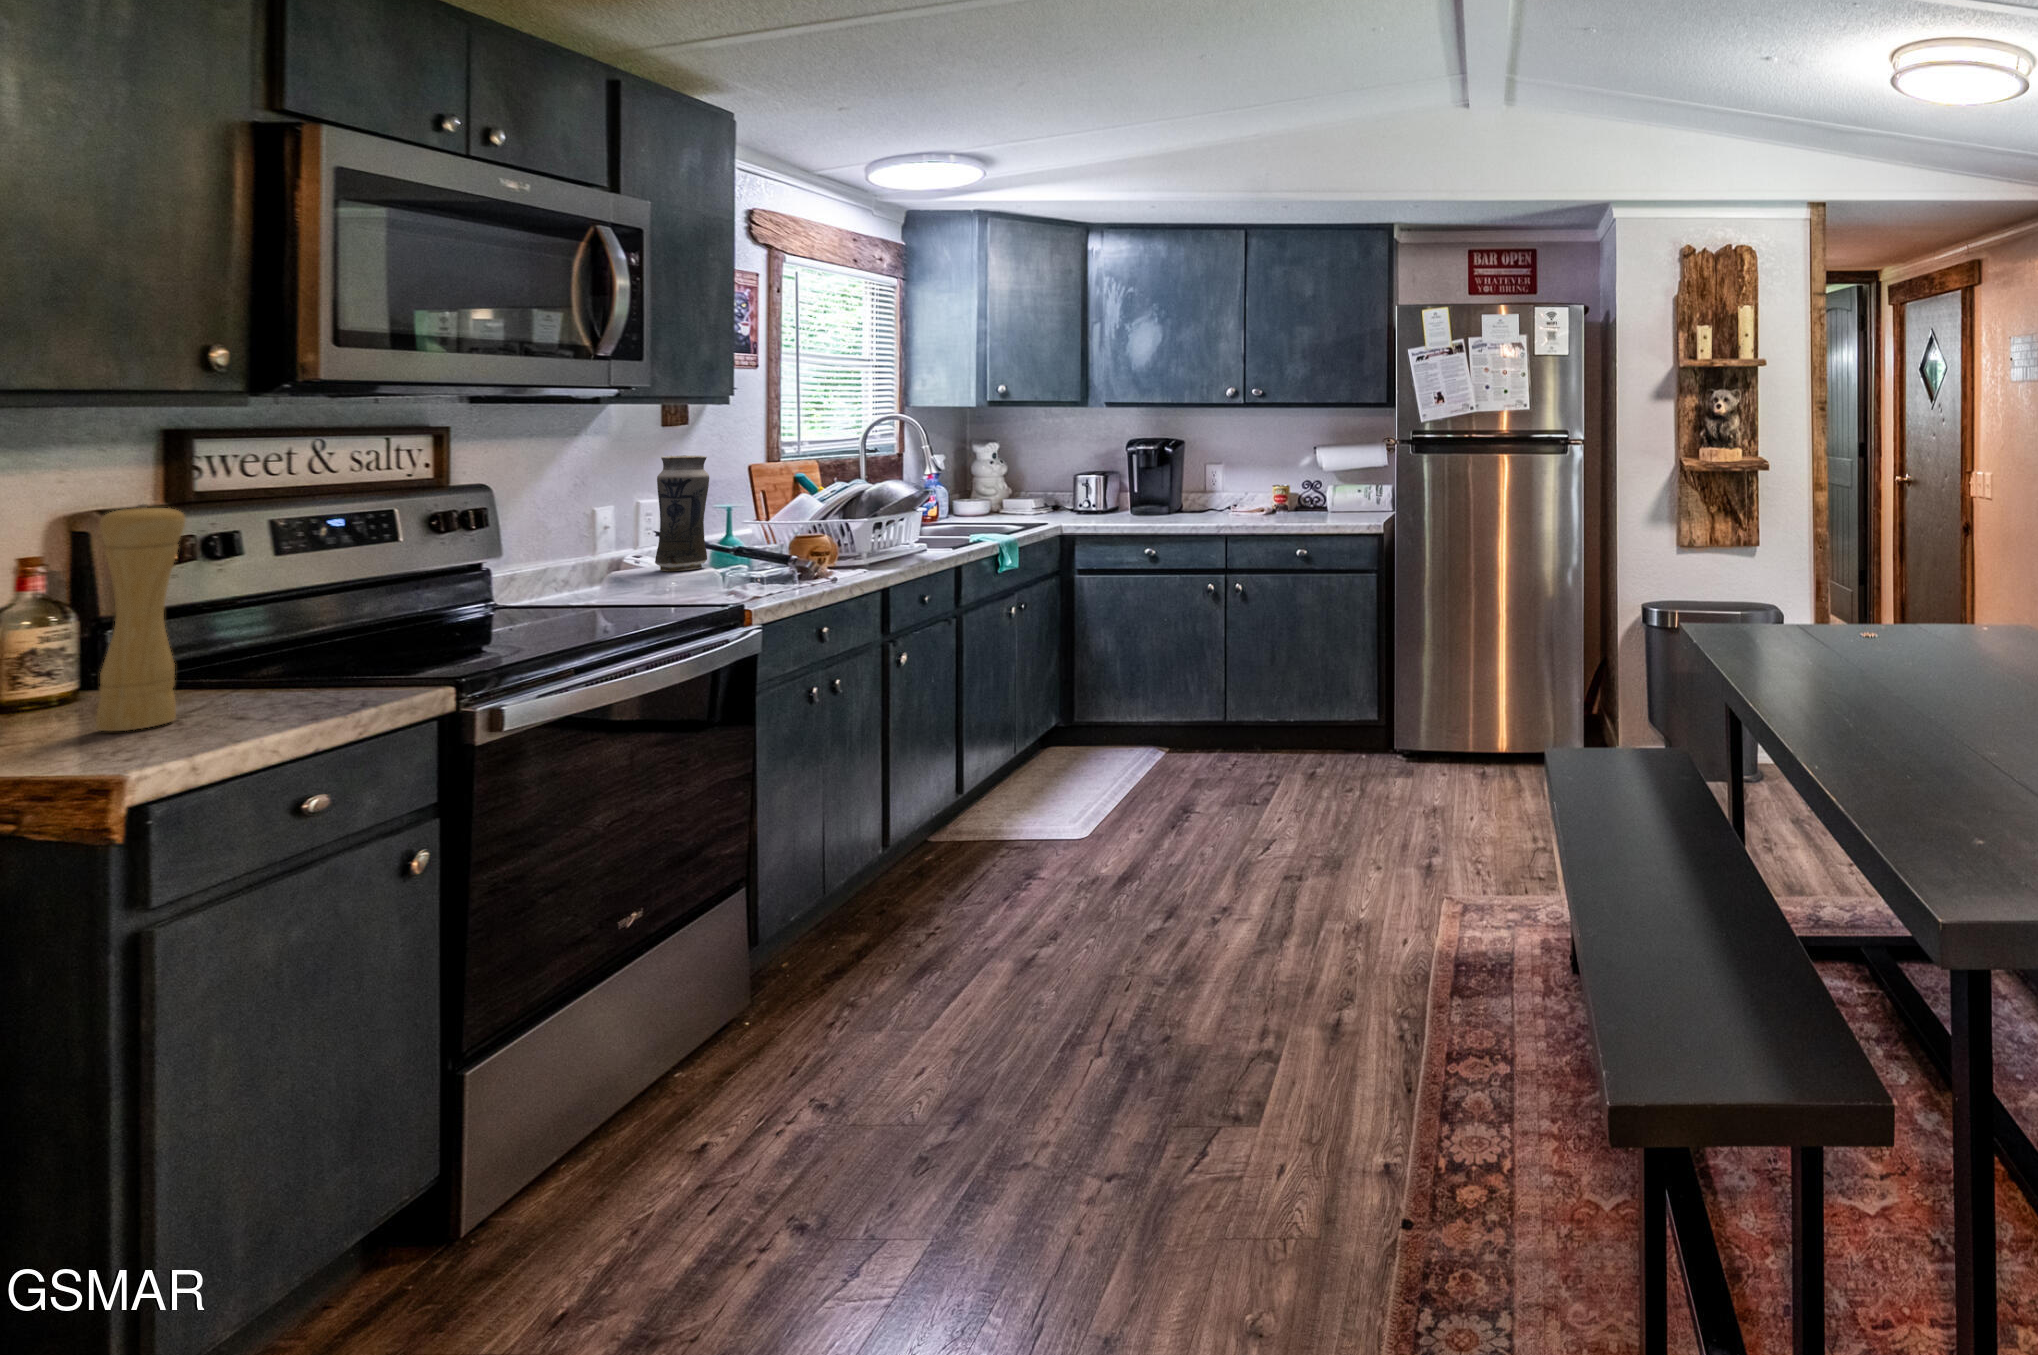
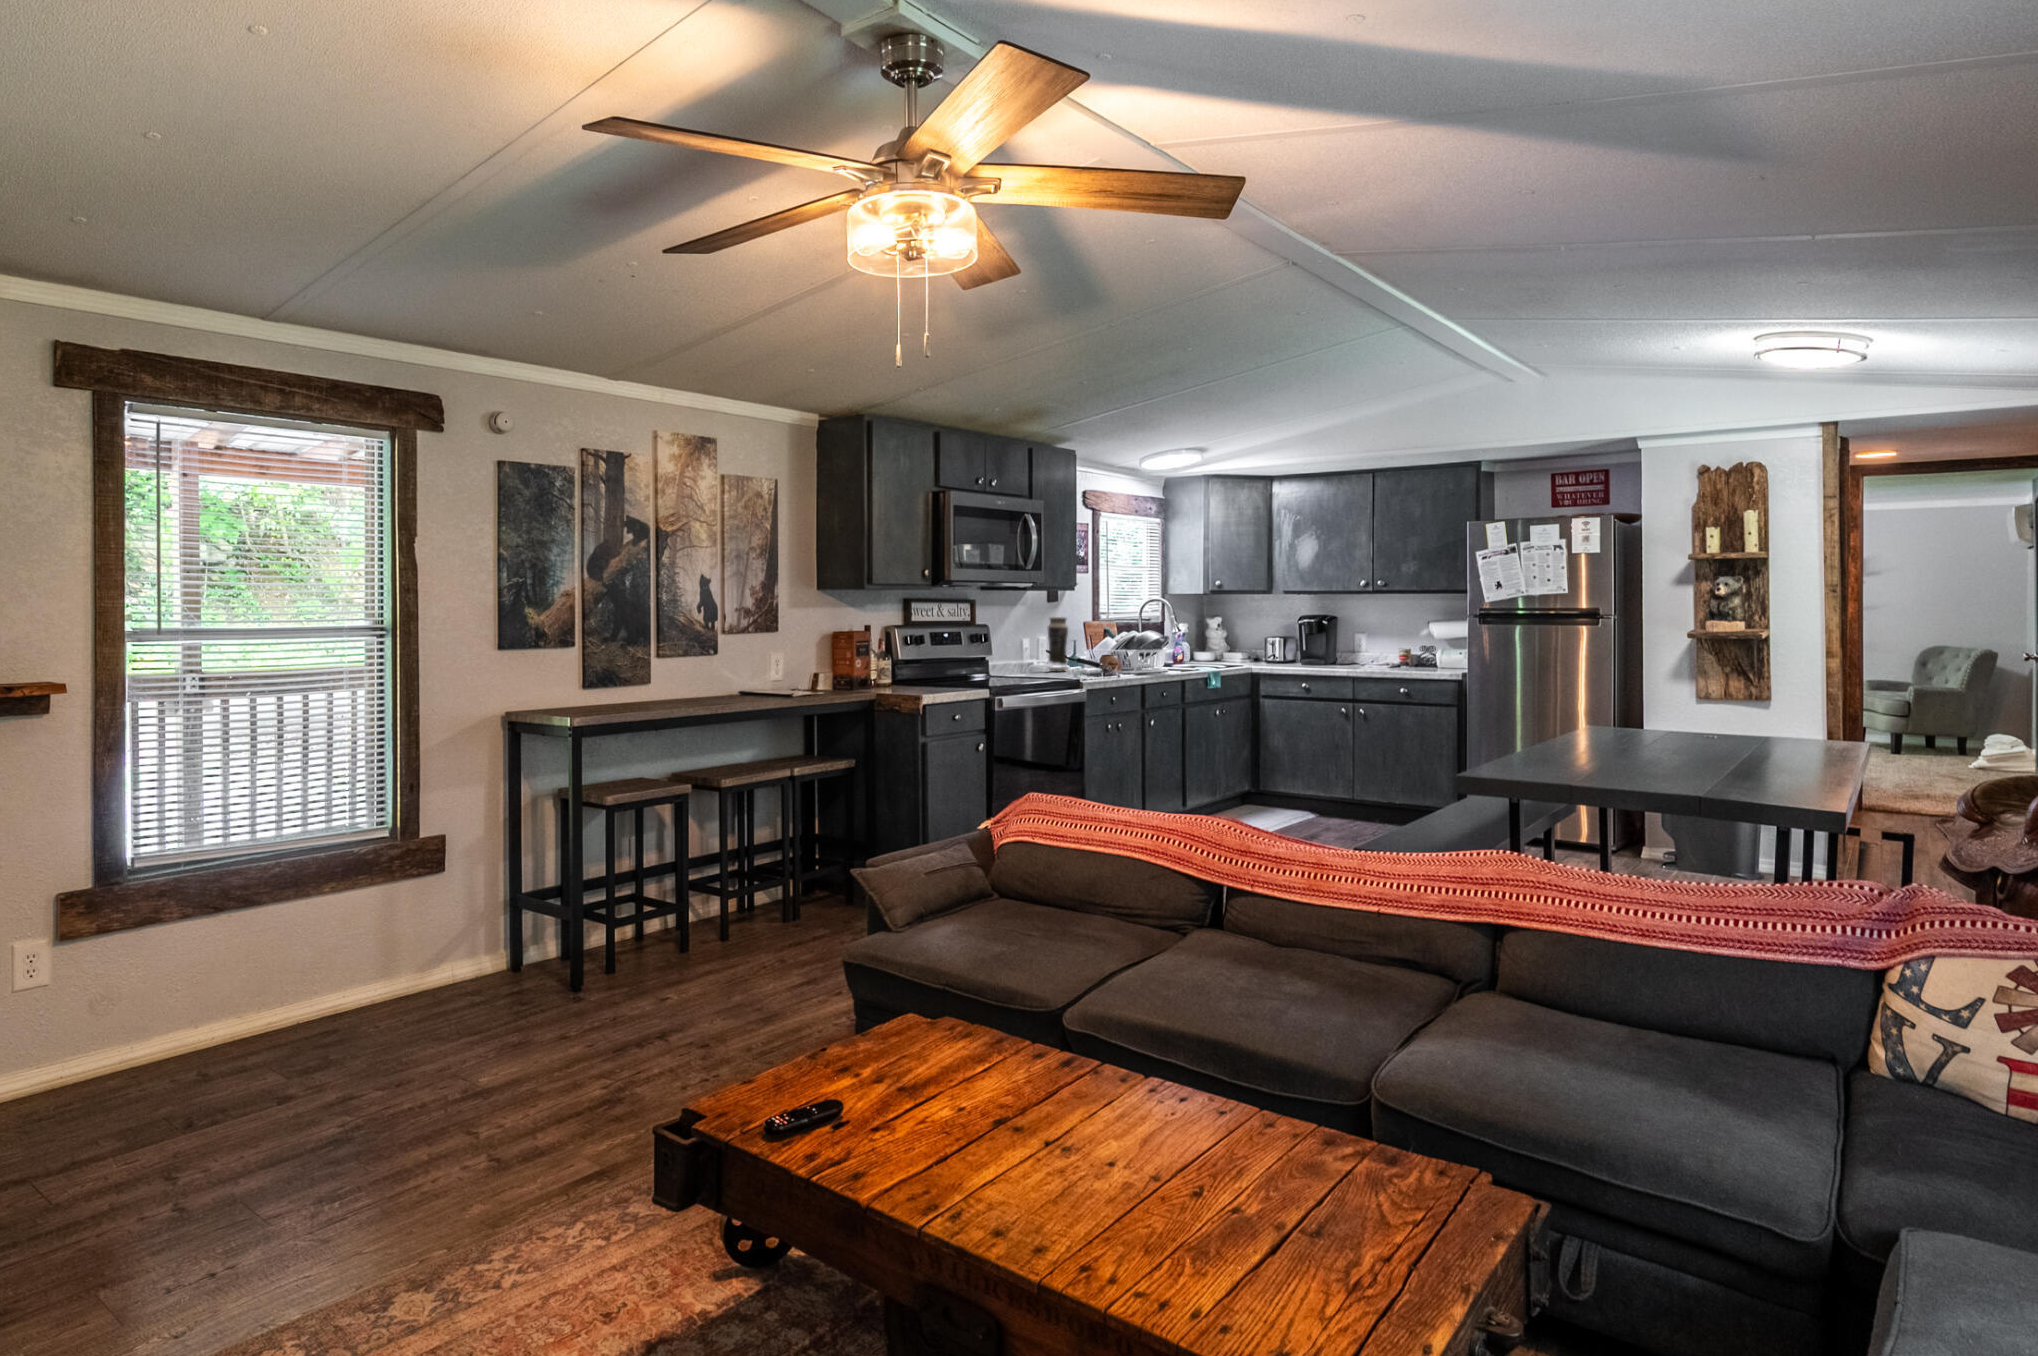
pepper mill: present [96,504,185,732] -> none [912,620,929,689]

